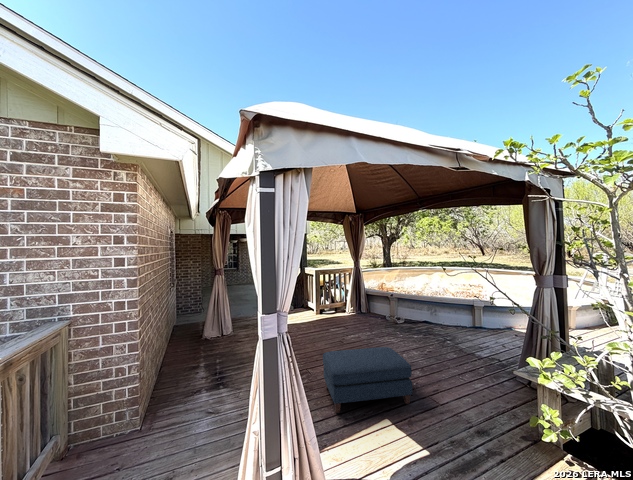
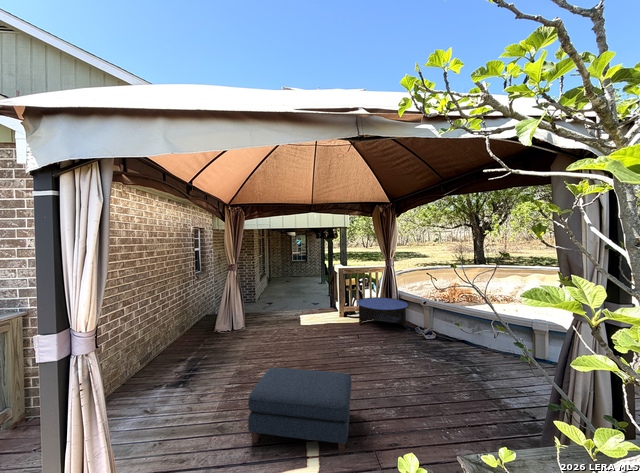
coffee table: none [337,294,380,319] -> present [357,297,408,327]

